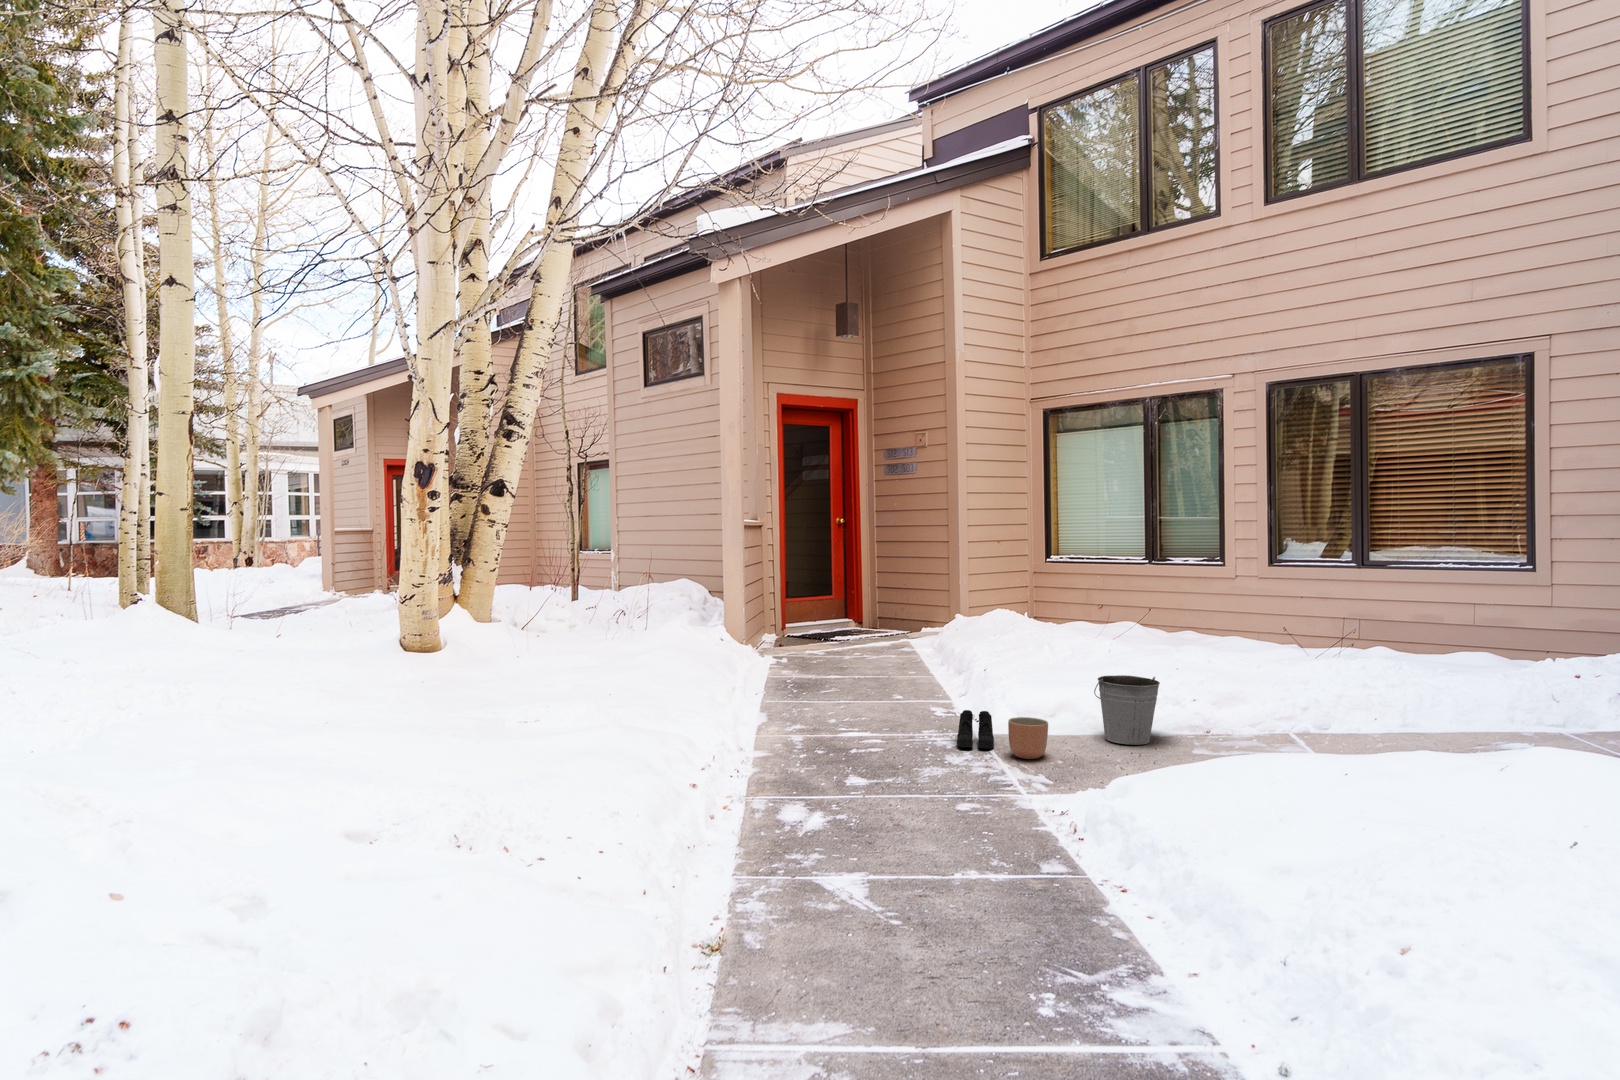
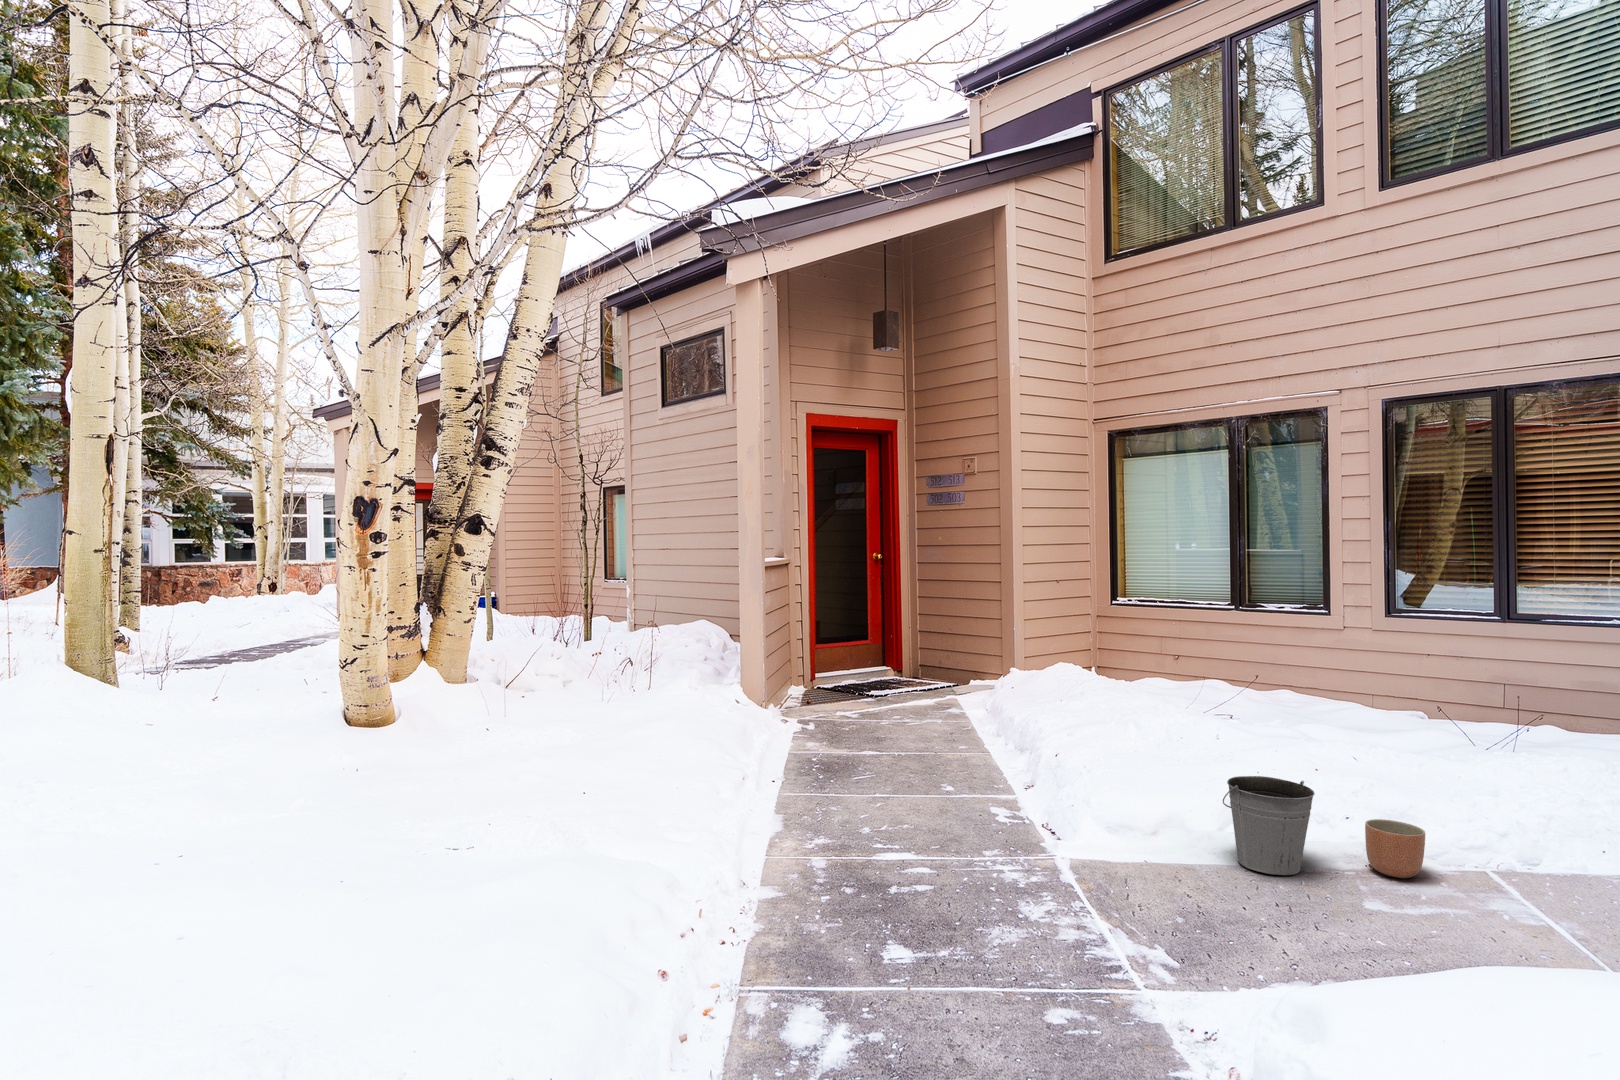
boots: present [957,710,994,749] -> none [1043,821,1093,878]
planter: present [1008,717,1048,759] -> present [1365,819,1425,878]

